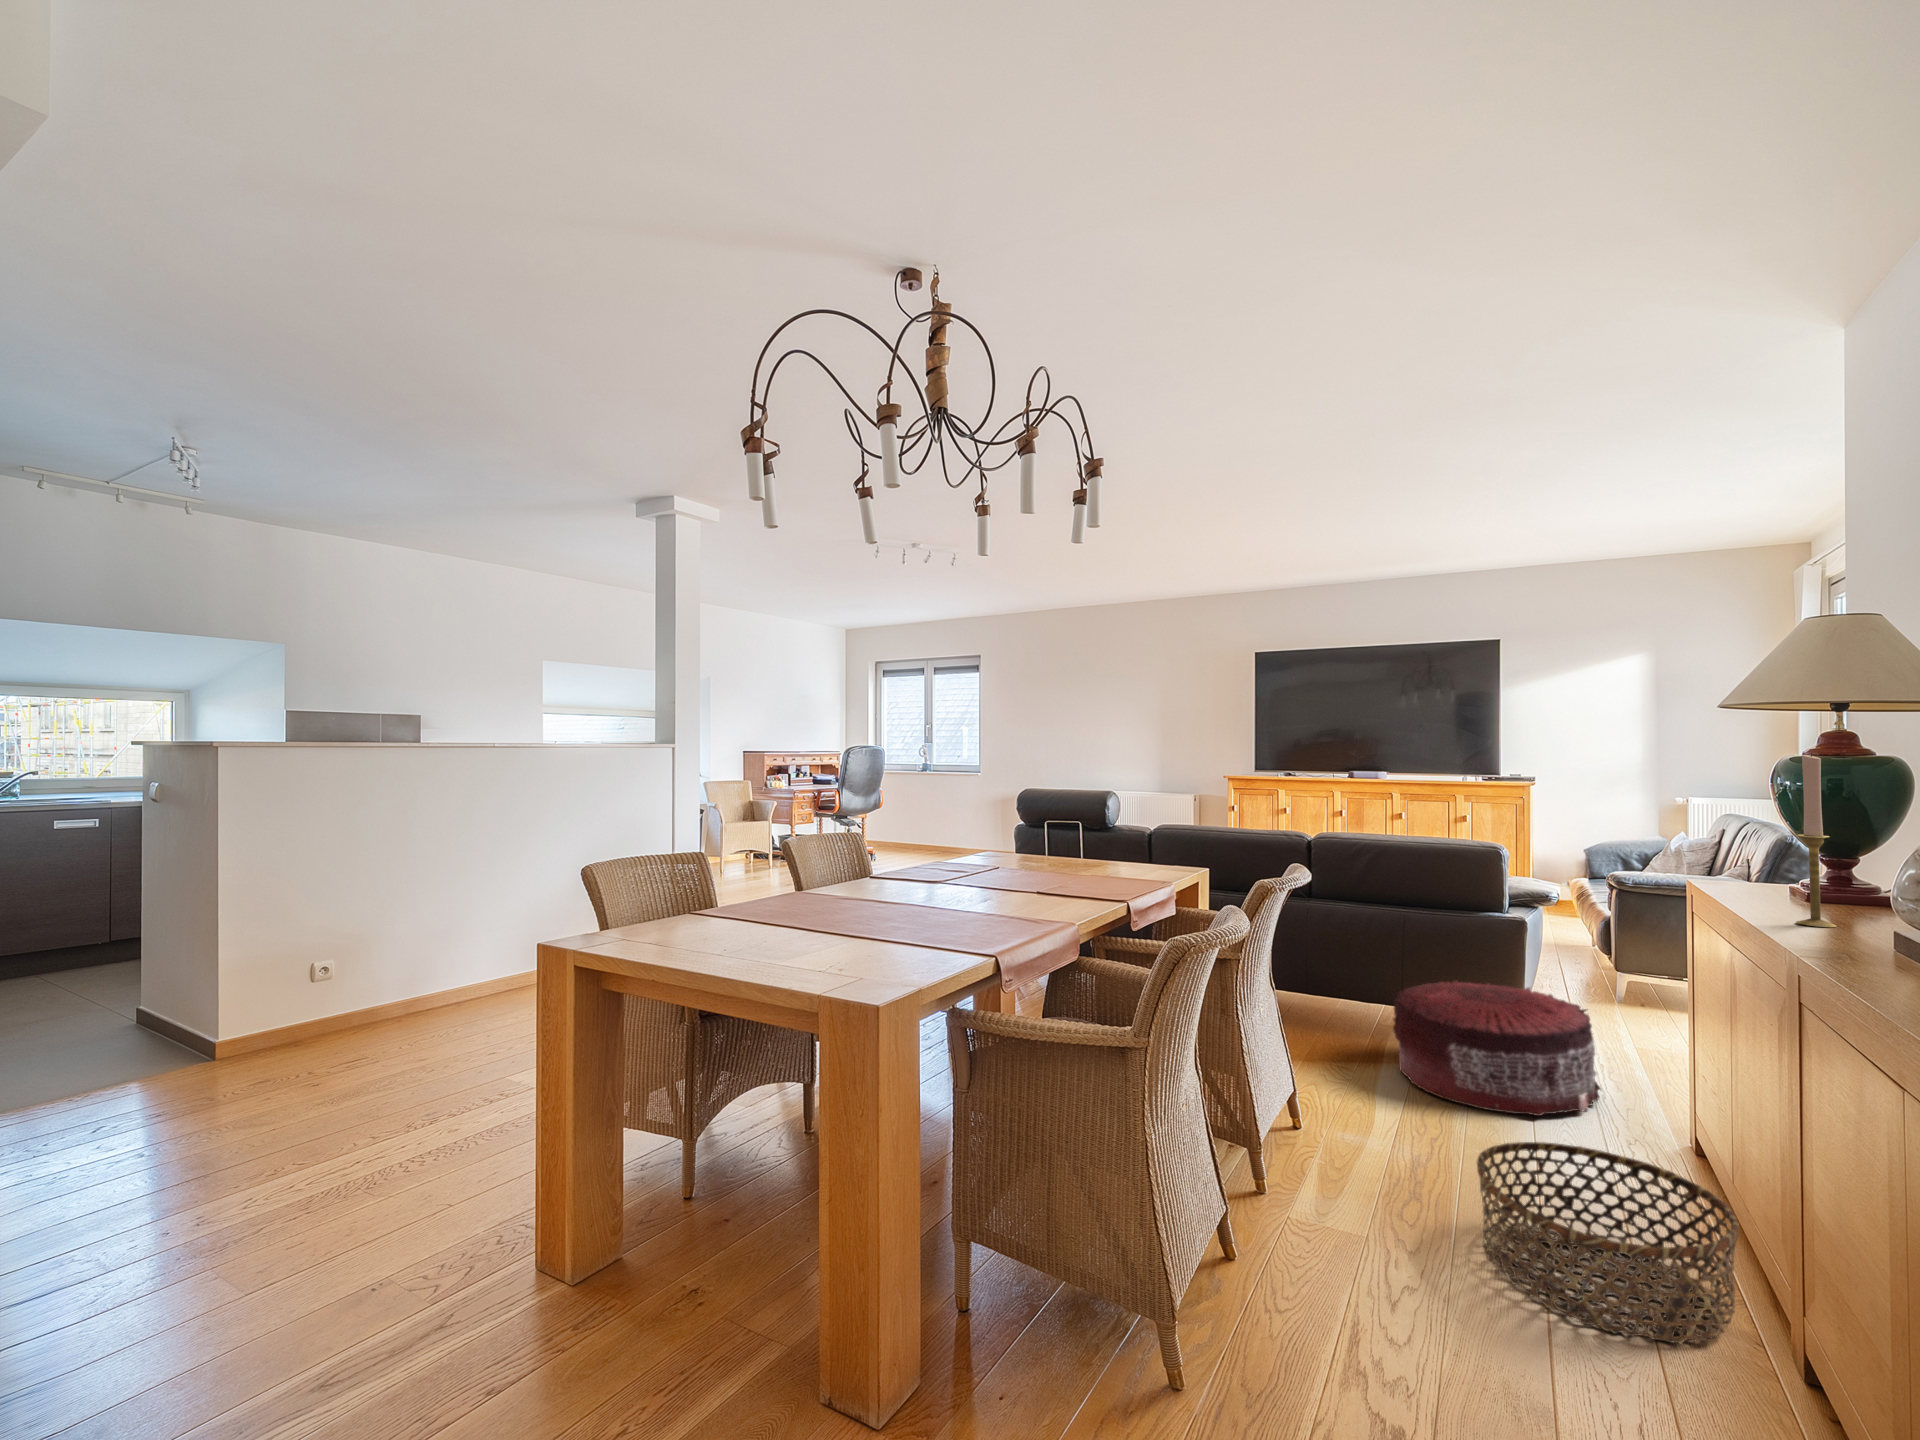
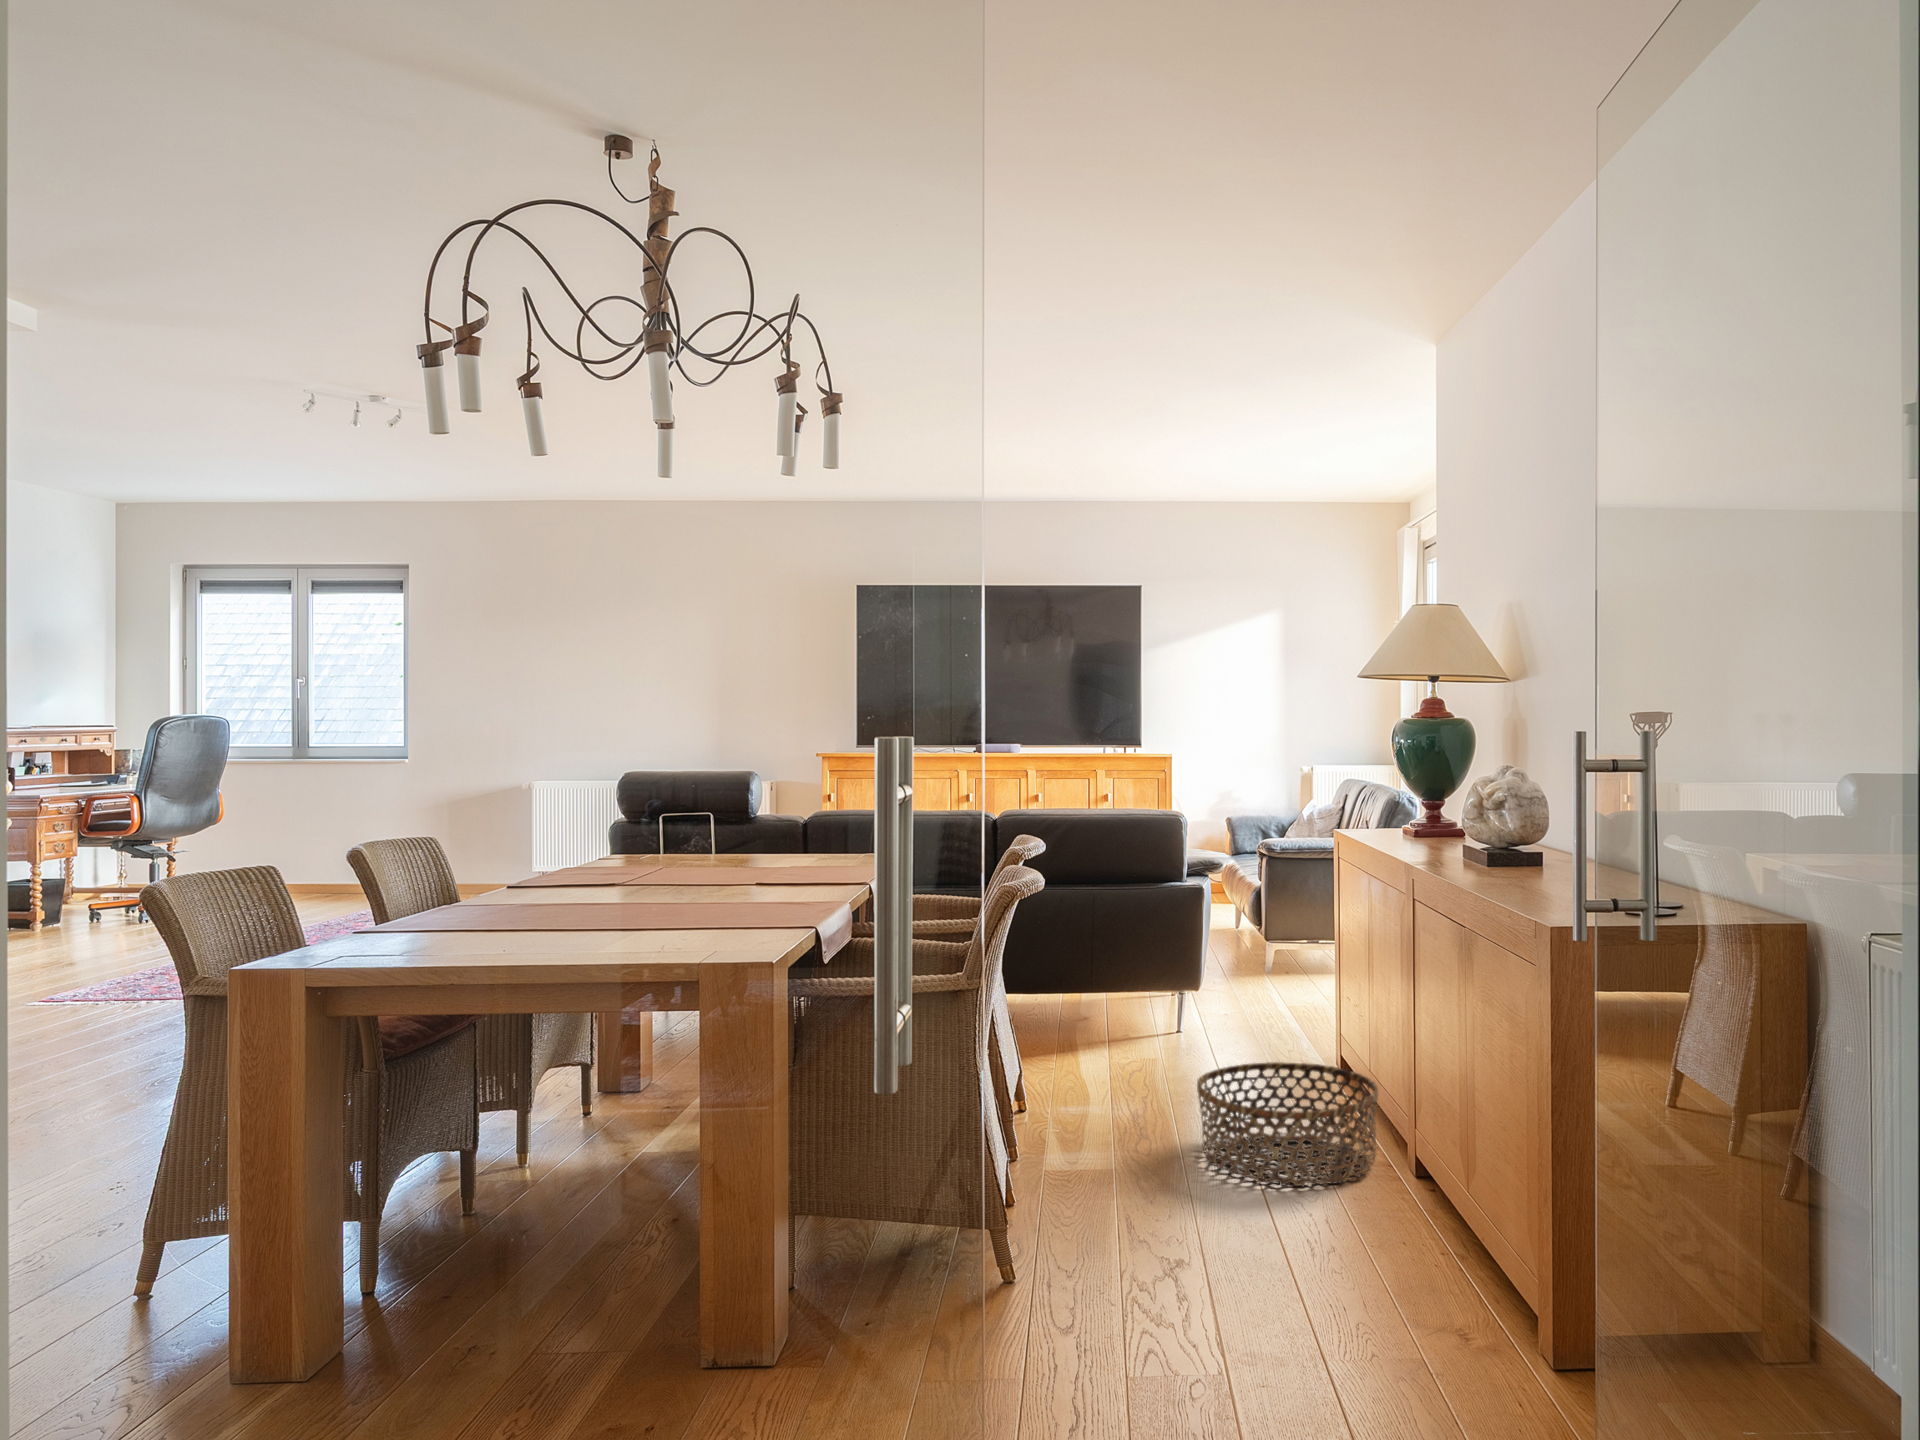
candlestick: present [1796,753,1836,927] -> none [1410,716,1434,852]
pouf: present [1393,981,1602,1116] -> none [1092,952,1269,1067]

